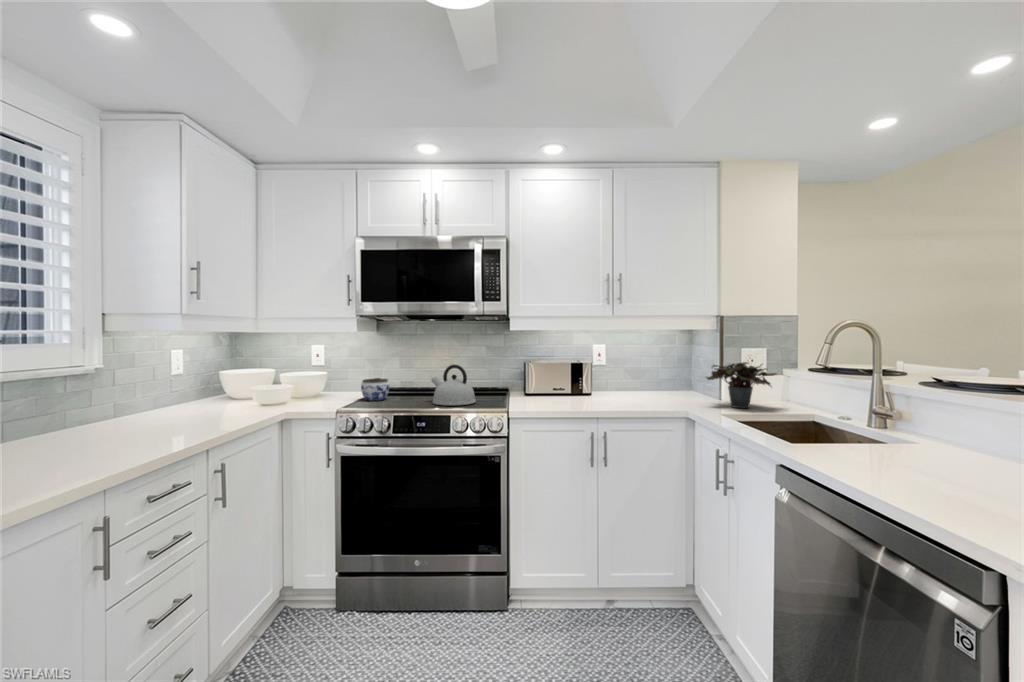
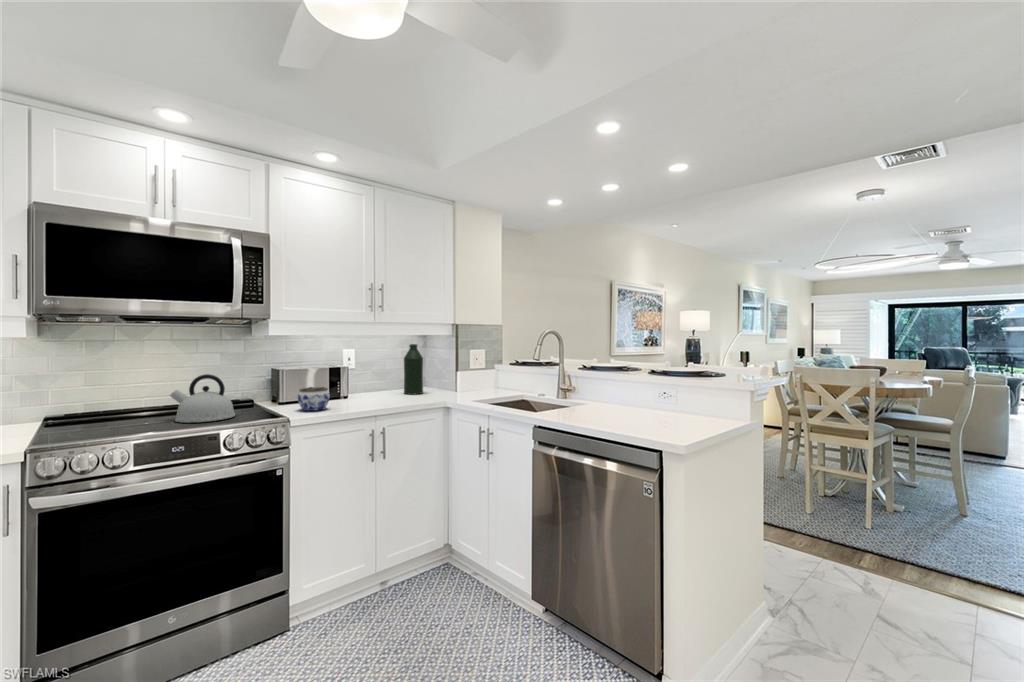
bottle: none [653,340,676,399] -> present [404,344,423,394]
potted plant: present [707,362,776,408] -> none [451,360,498,395]
jar: present [361,378,390,401] -> present [298,387,330,411]

